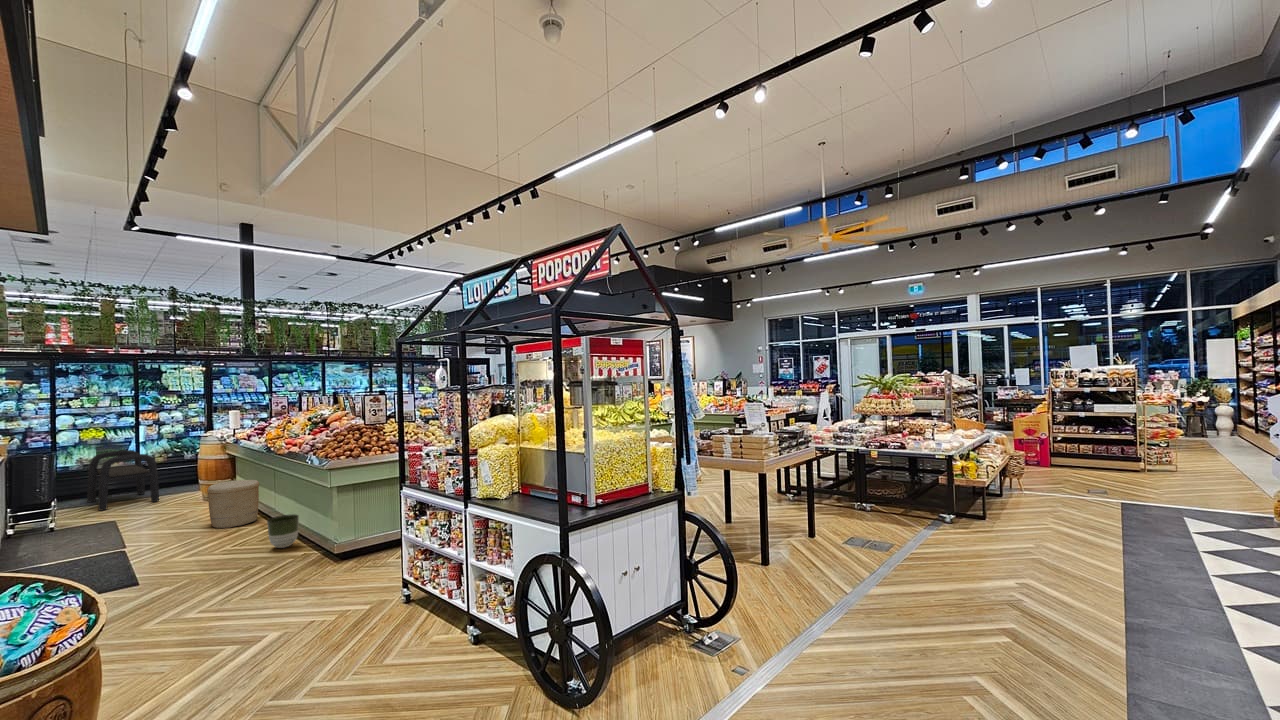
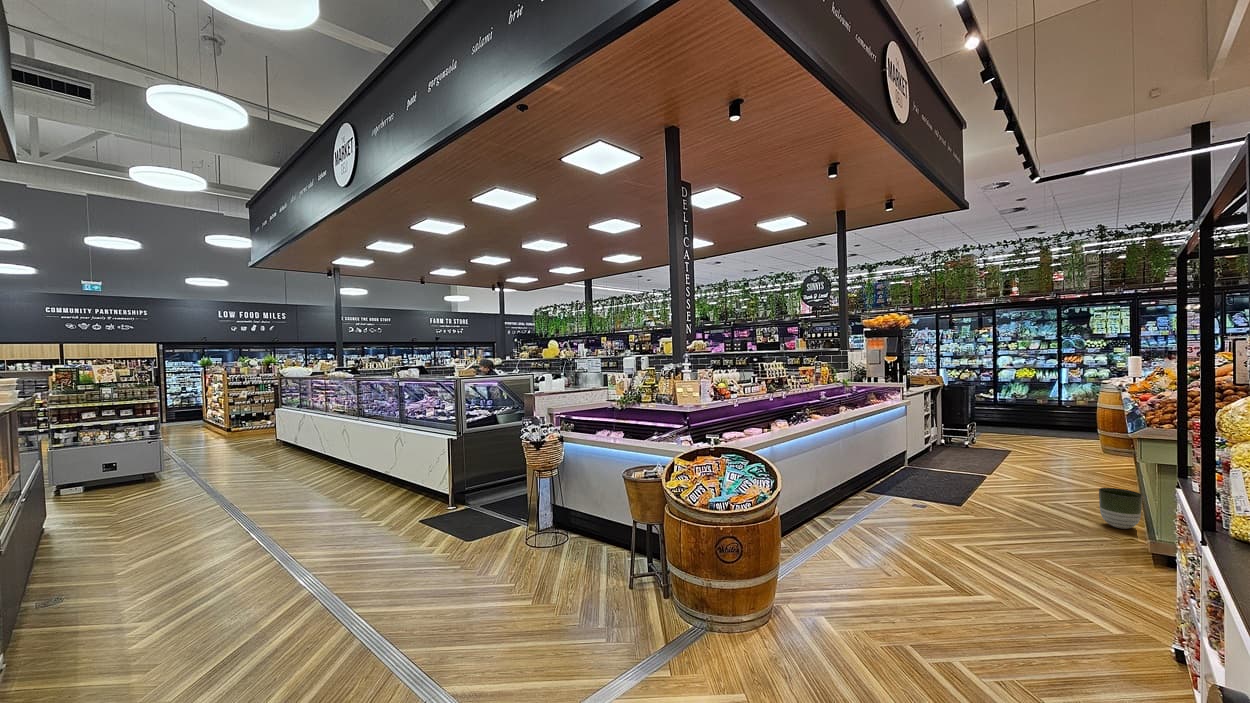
bench: present [87,450,159,510] -> none [1015,389,1068,444]
woven basket: present [207,480,259,528] -> none [1075,437,1138,490]

